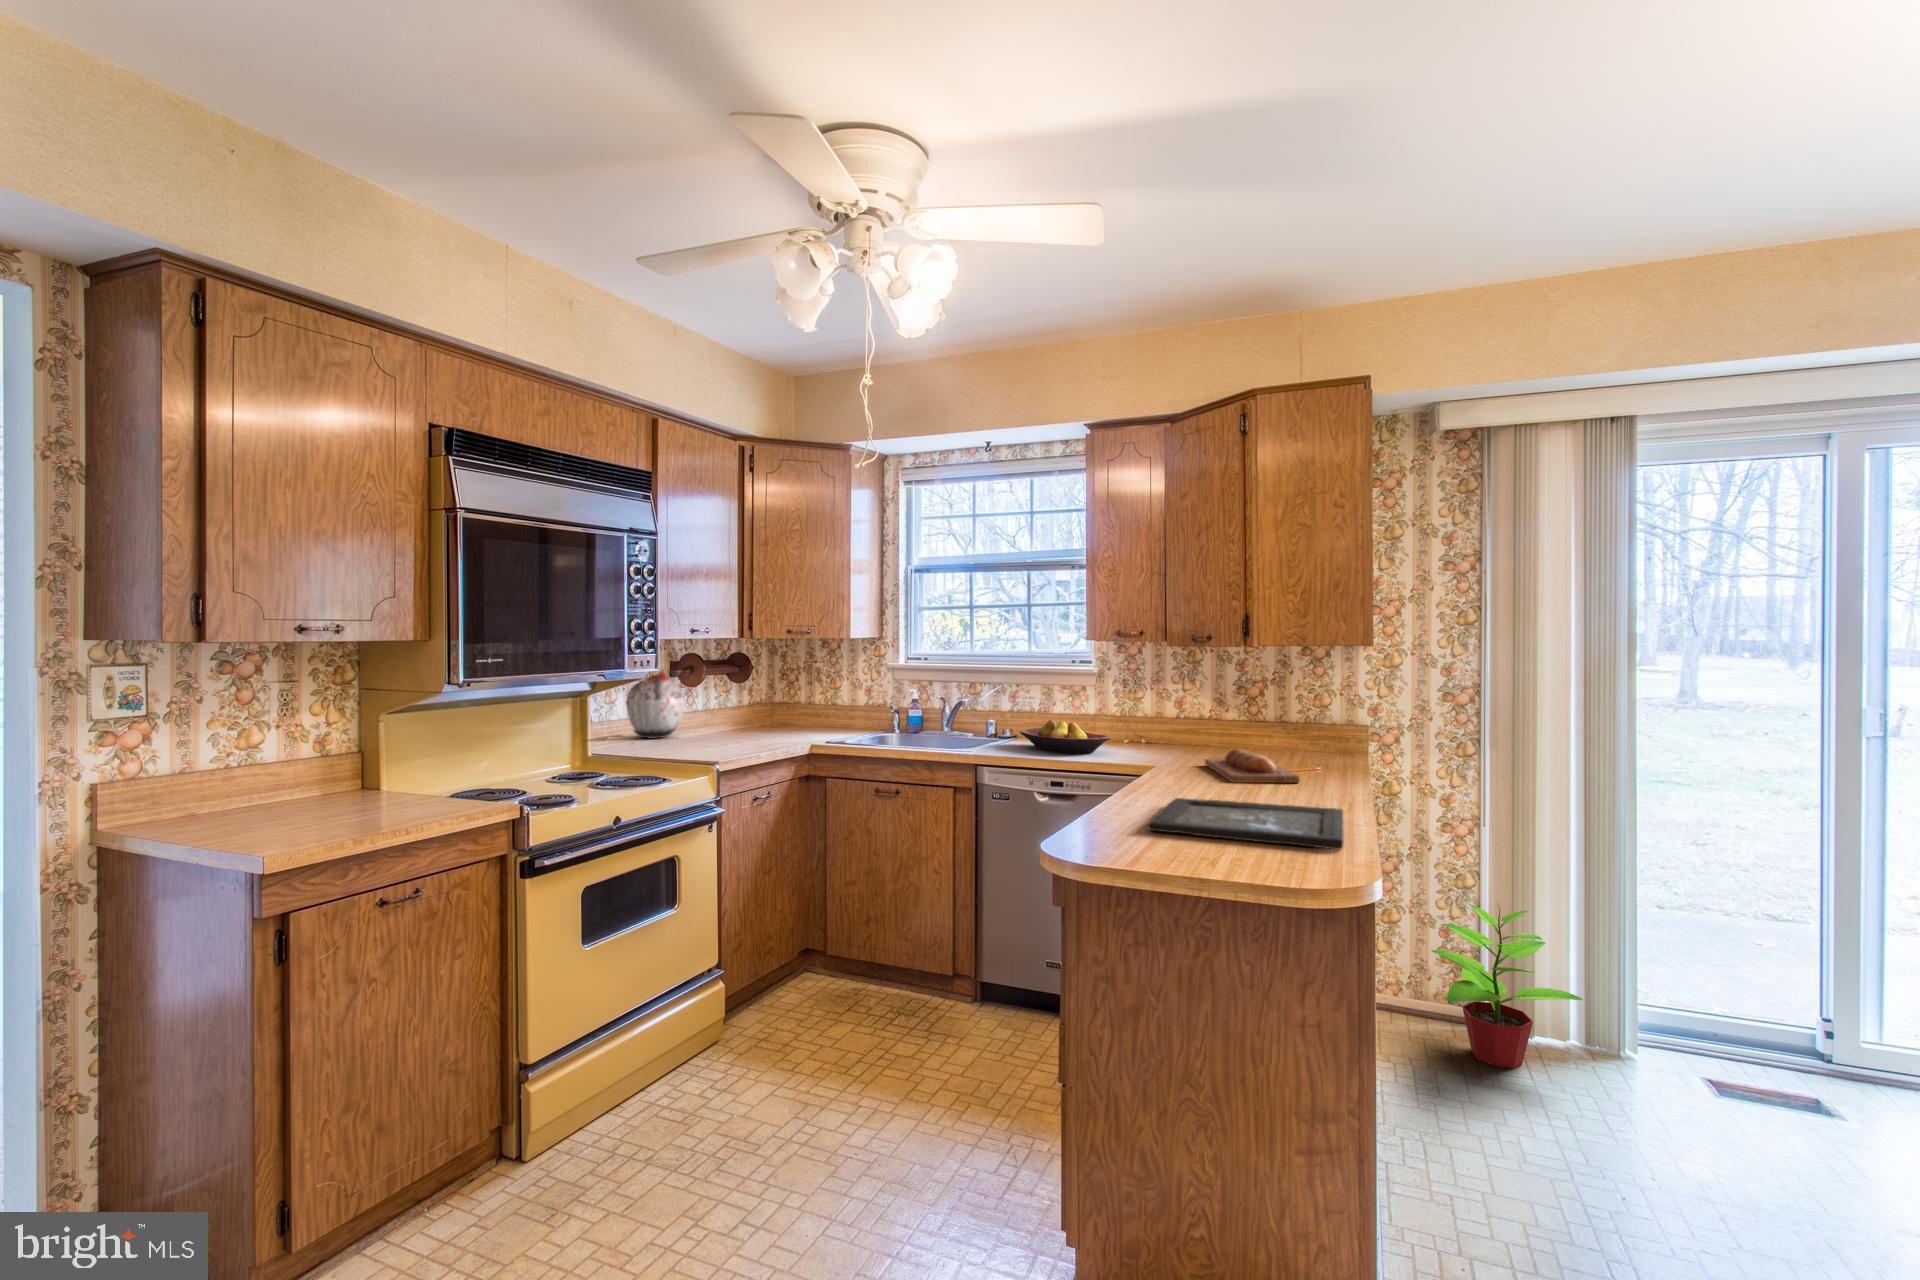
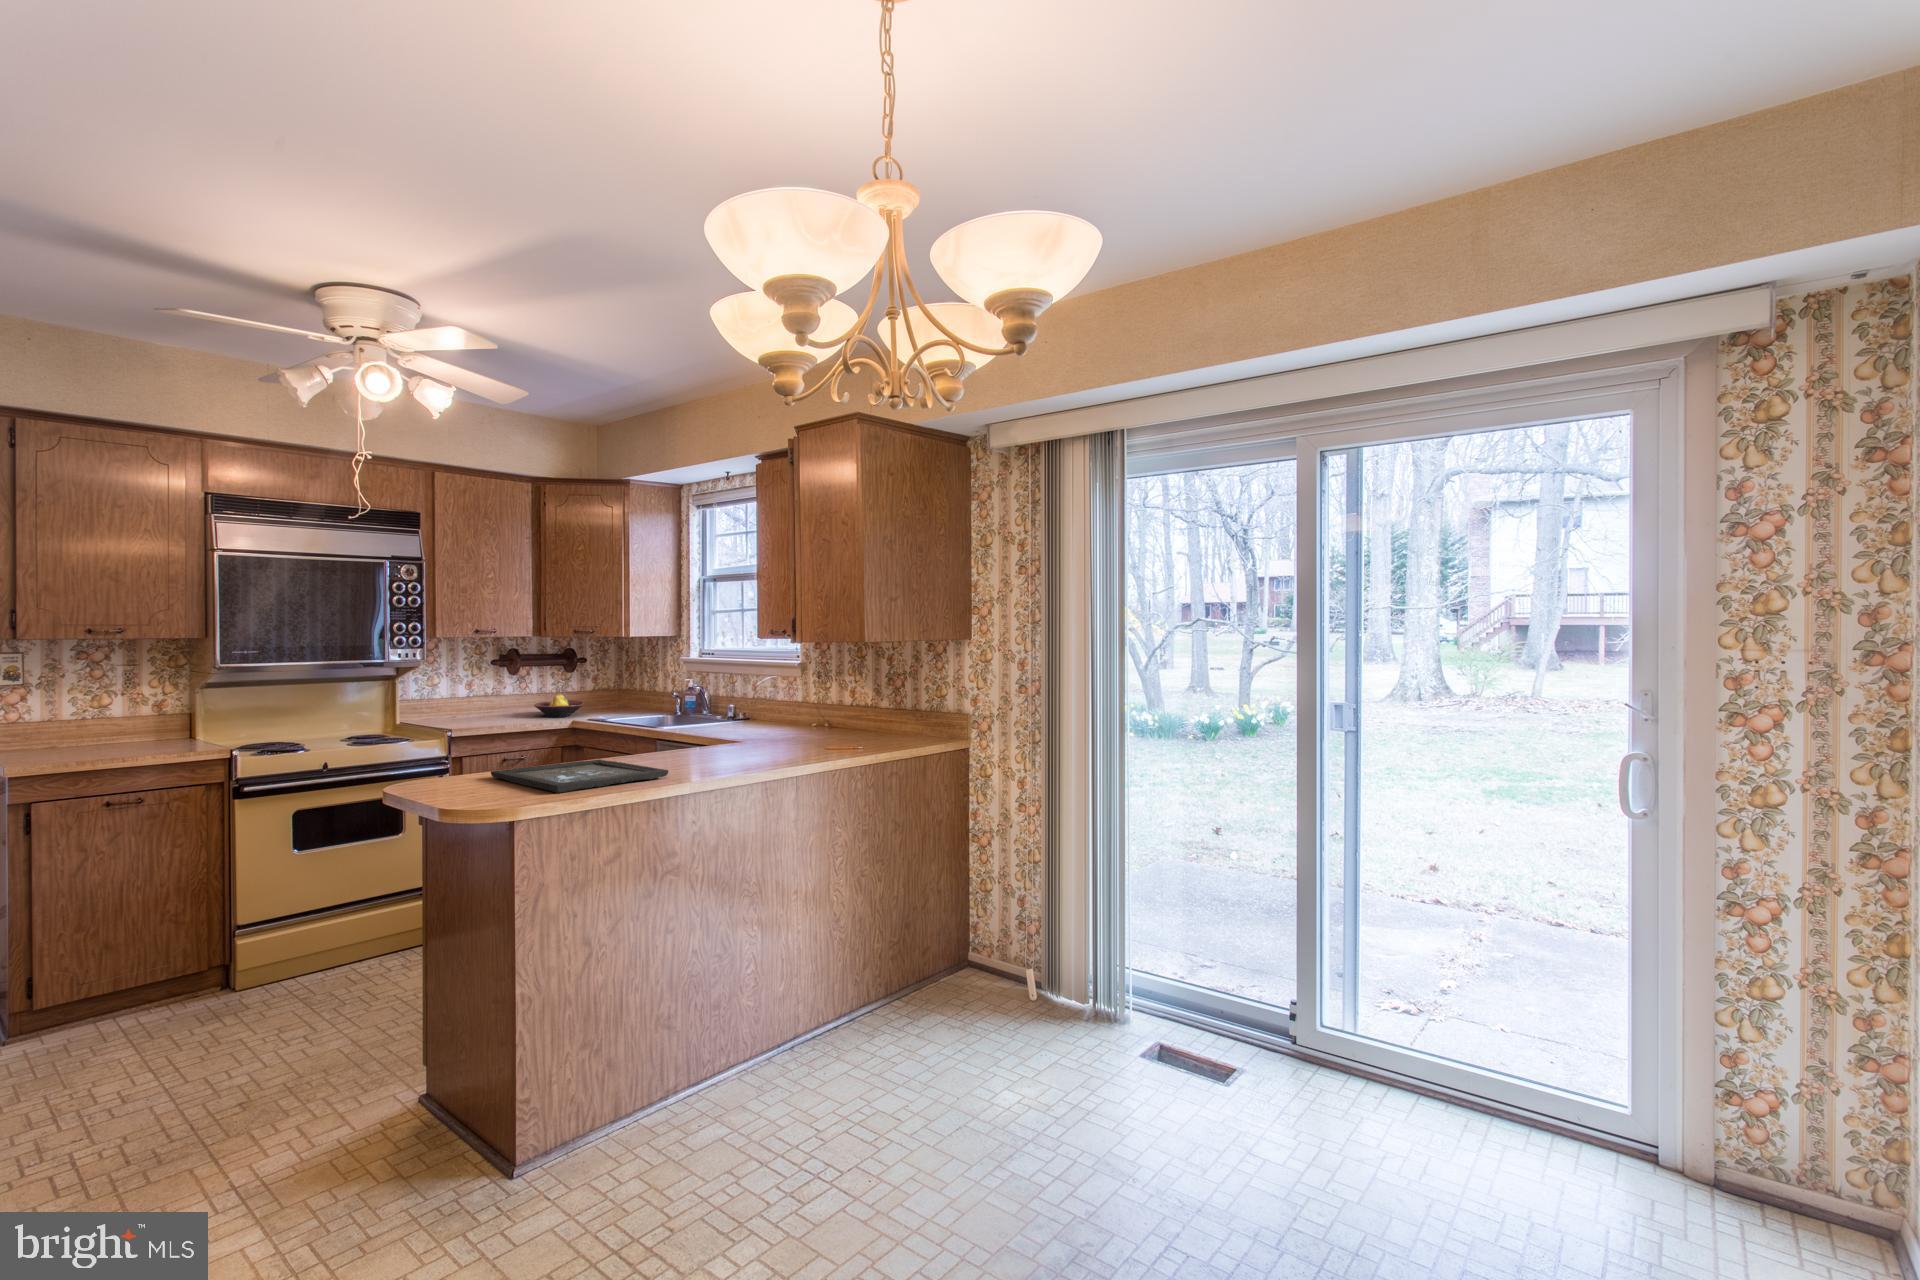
vase: present [625,669,685,738] -> none [451,660,502,714]
fruit bowl: present [1020,720,1110,754] -> present [534,694,584,717]
bread loaf: present [1205,749,1300,783] -> none [729,729,822,757]
potted plant: present [1431,904,1583,1068] -> none [932,873,1048,1022]

